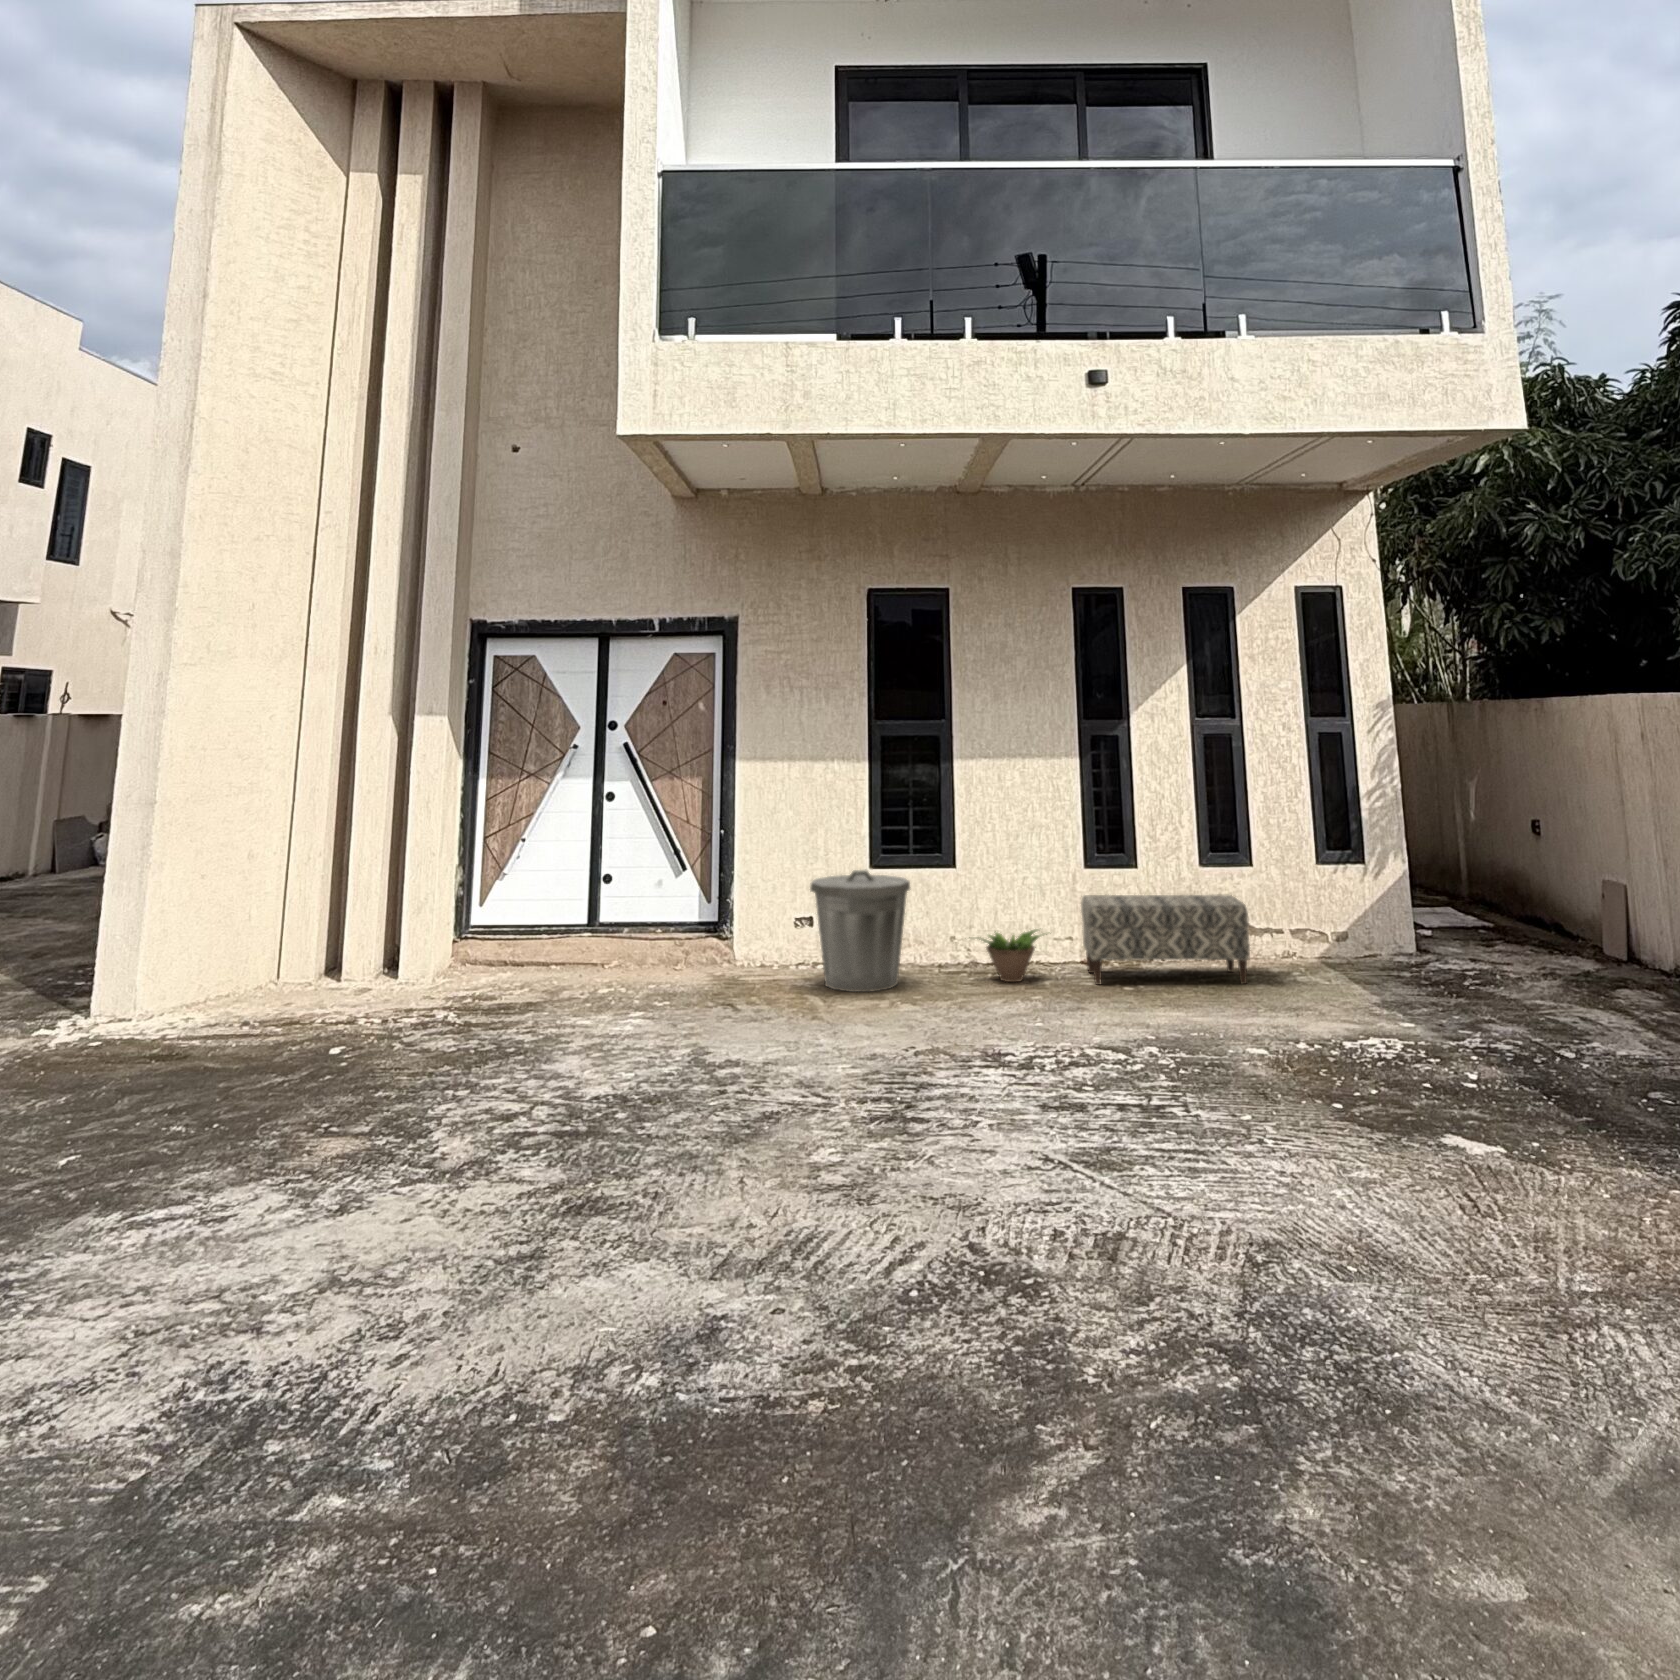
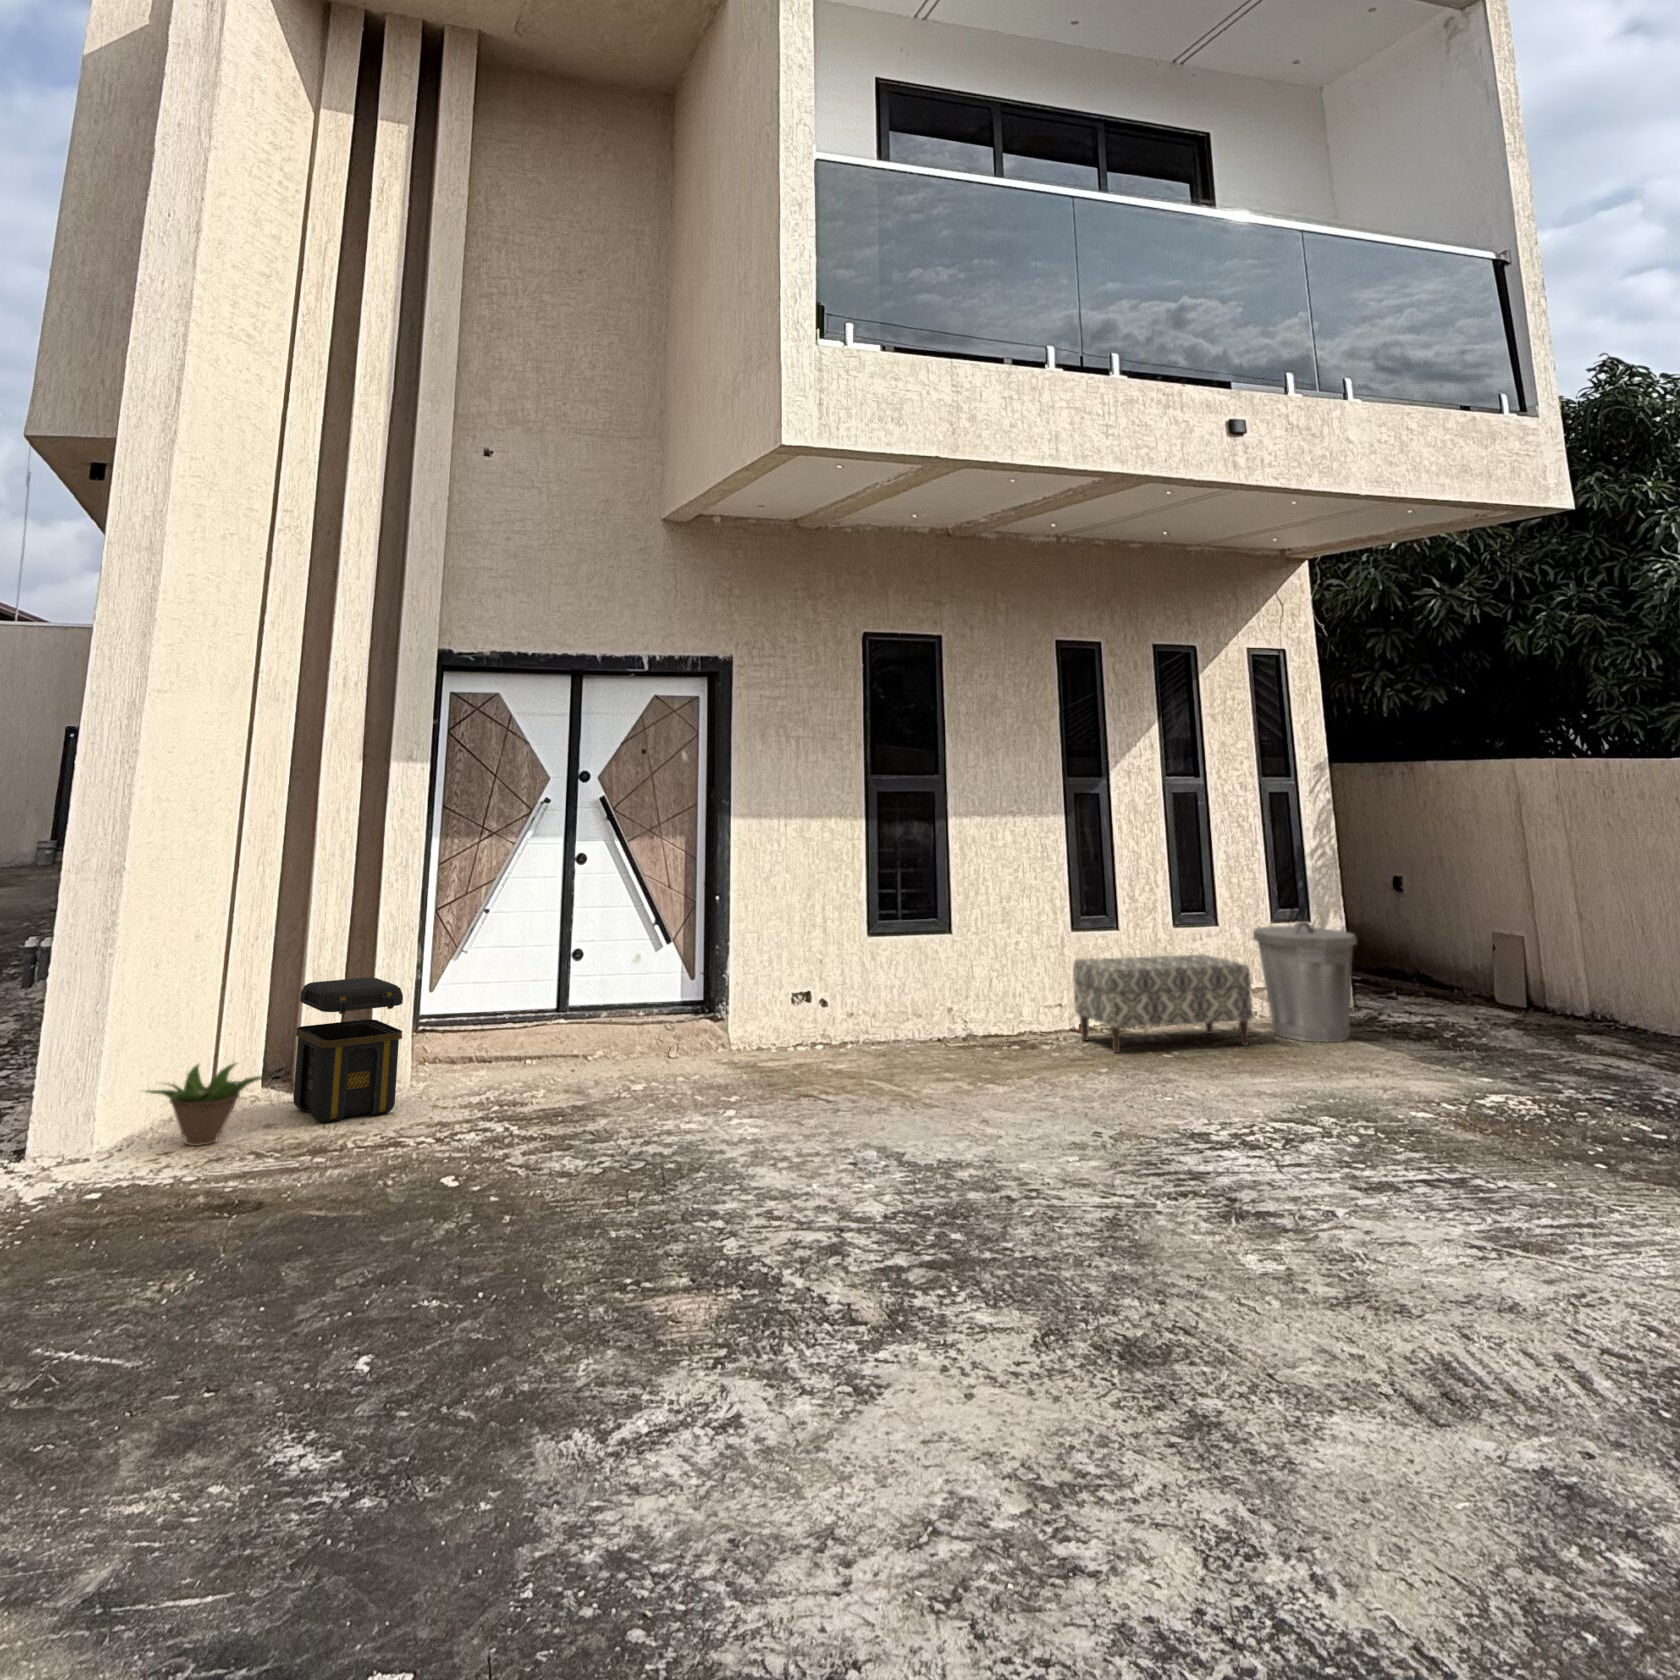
trash can: present [810,870,910,992] -> present [1253,921,1357,1042]
toolbox: none [337,890,413,1002] -> present [293,977,403,1122]
decorative plant: present [979,929,1047,982] -> present [146,1063,264,1146]

